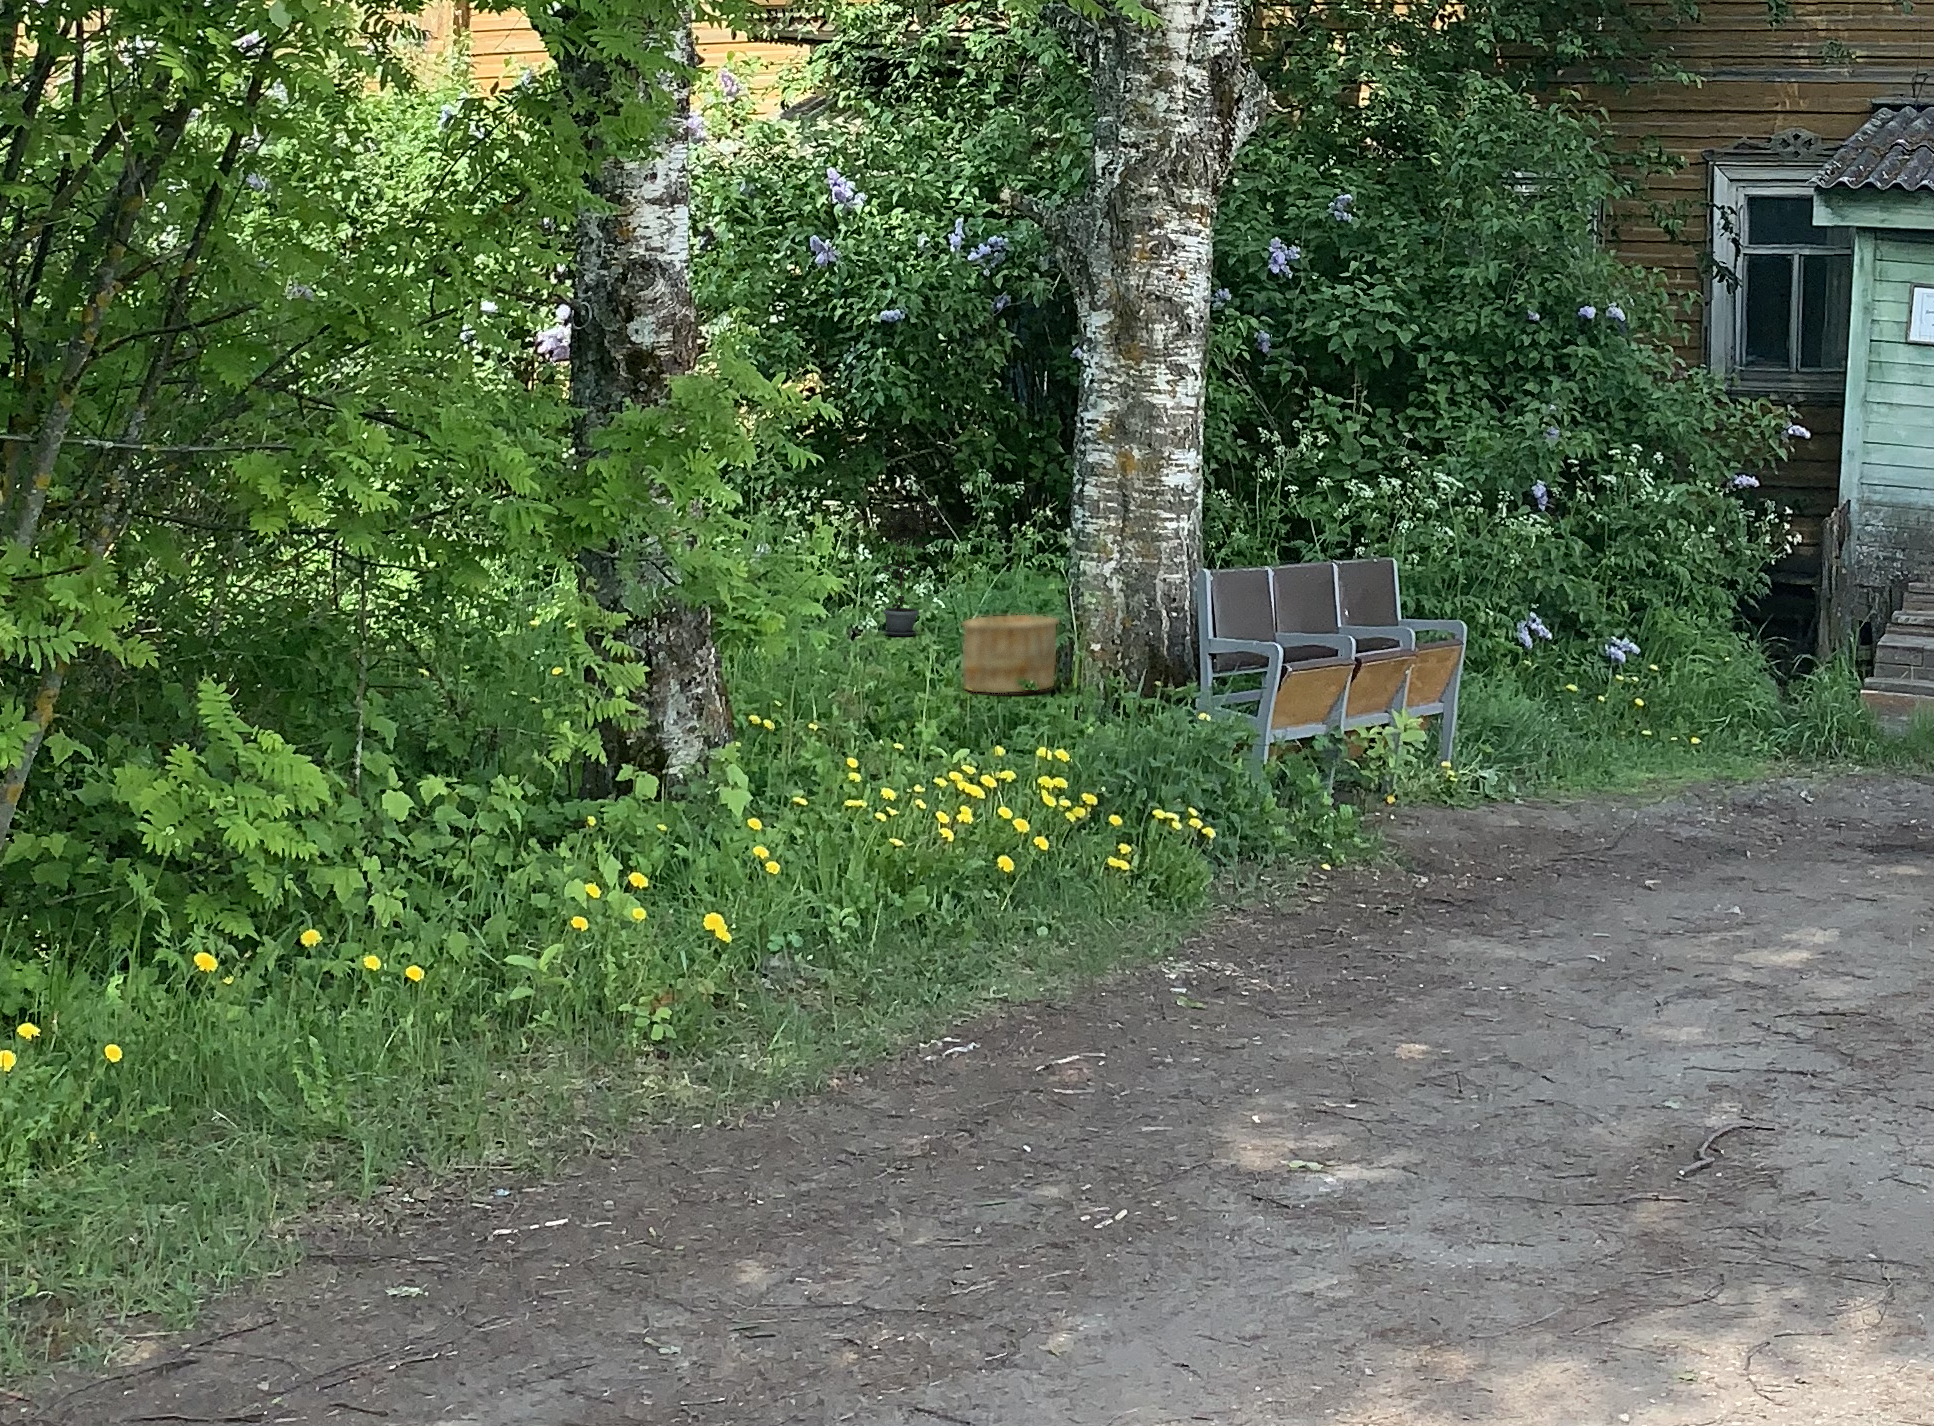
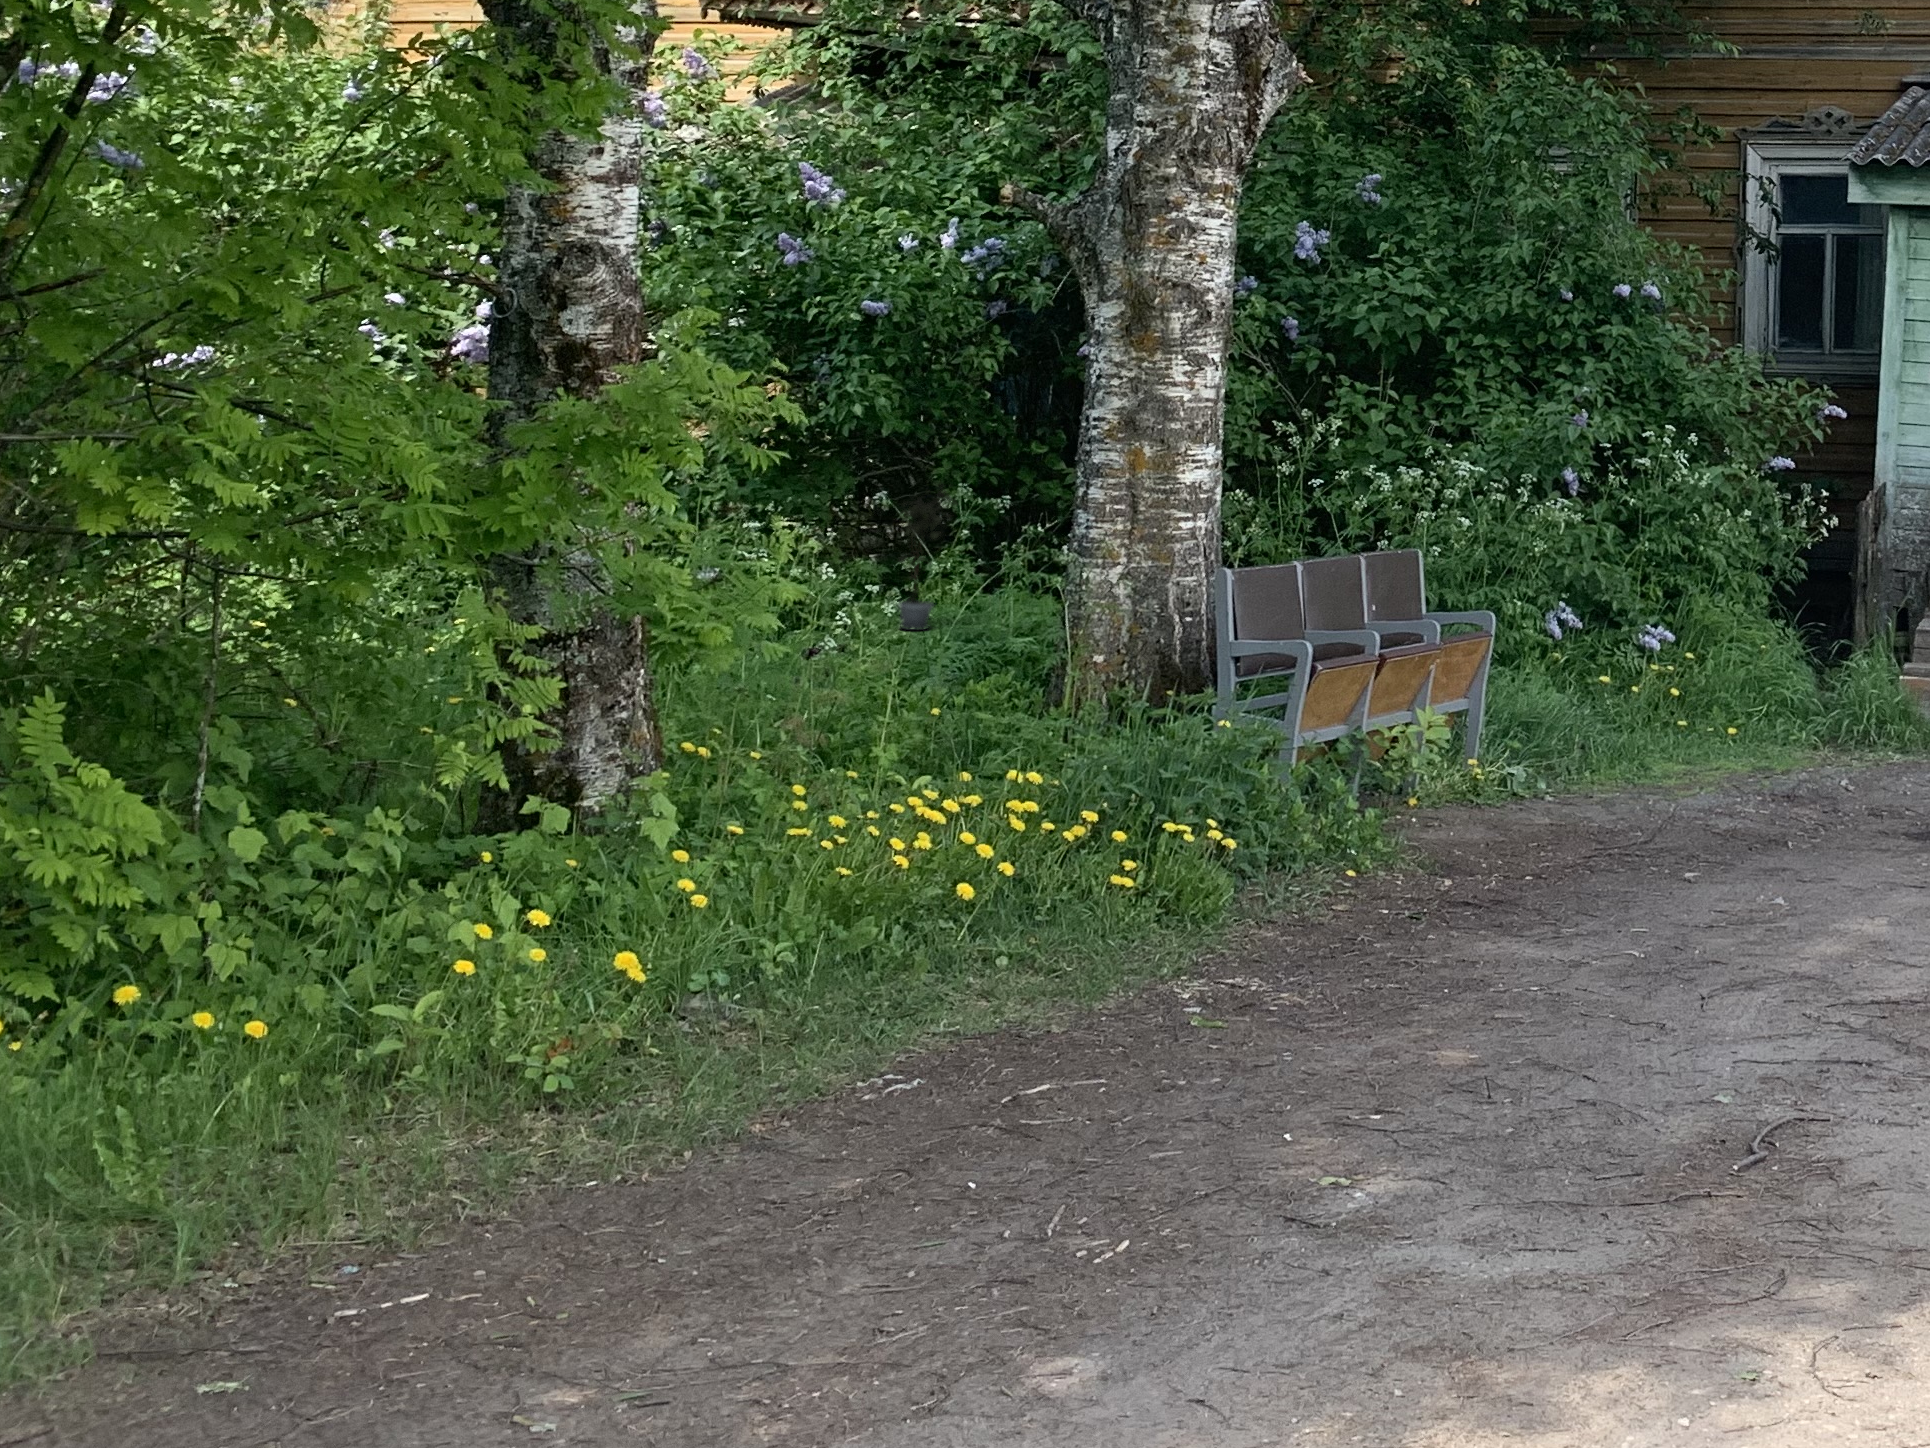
wooden bucket: present [961,615,1058,693] -> none [962,611,1064,695]

